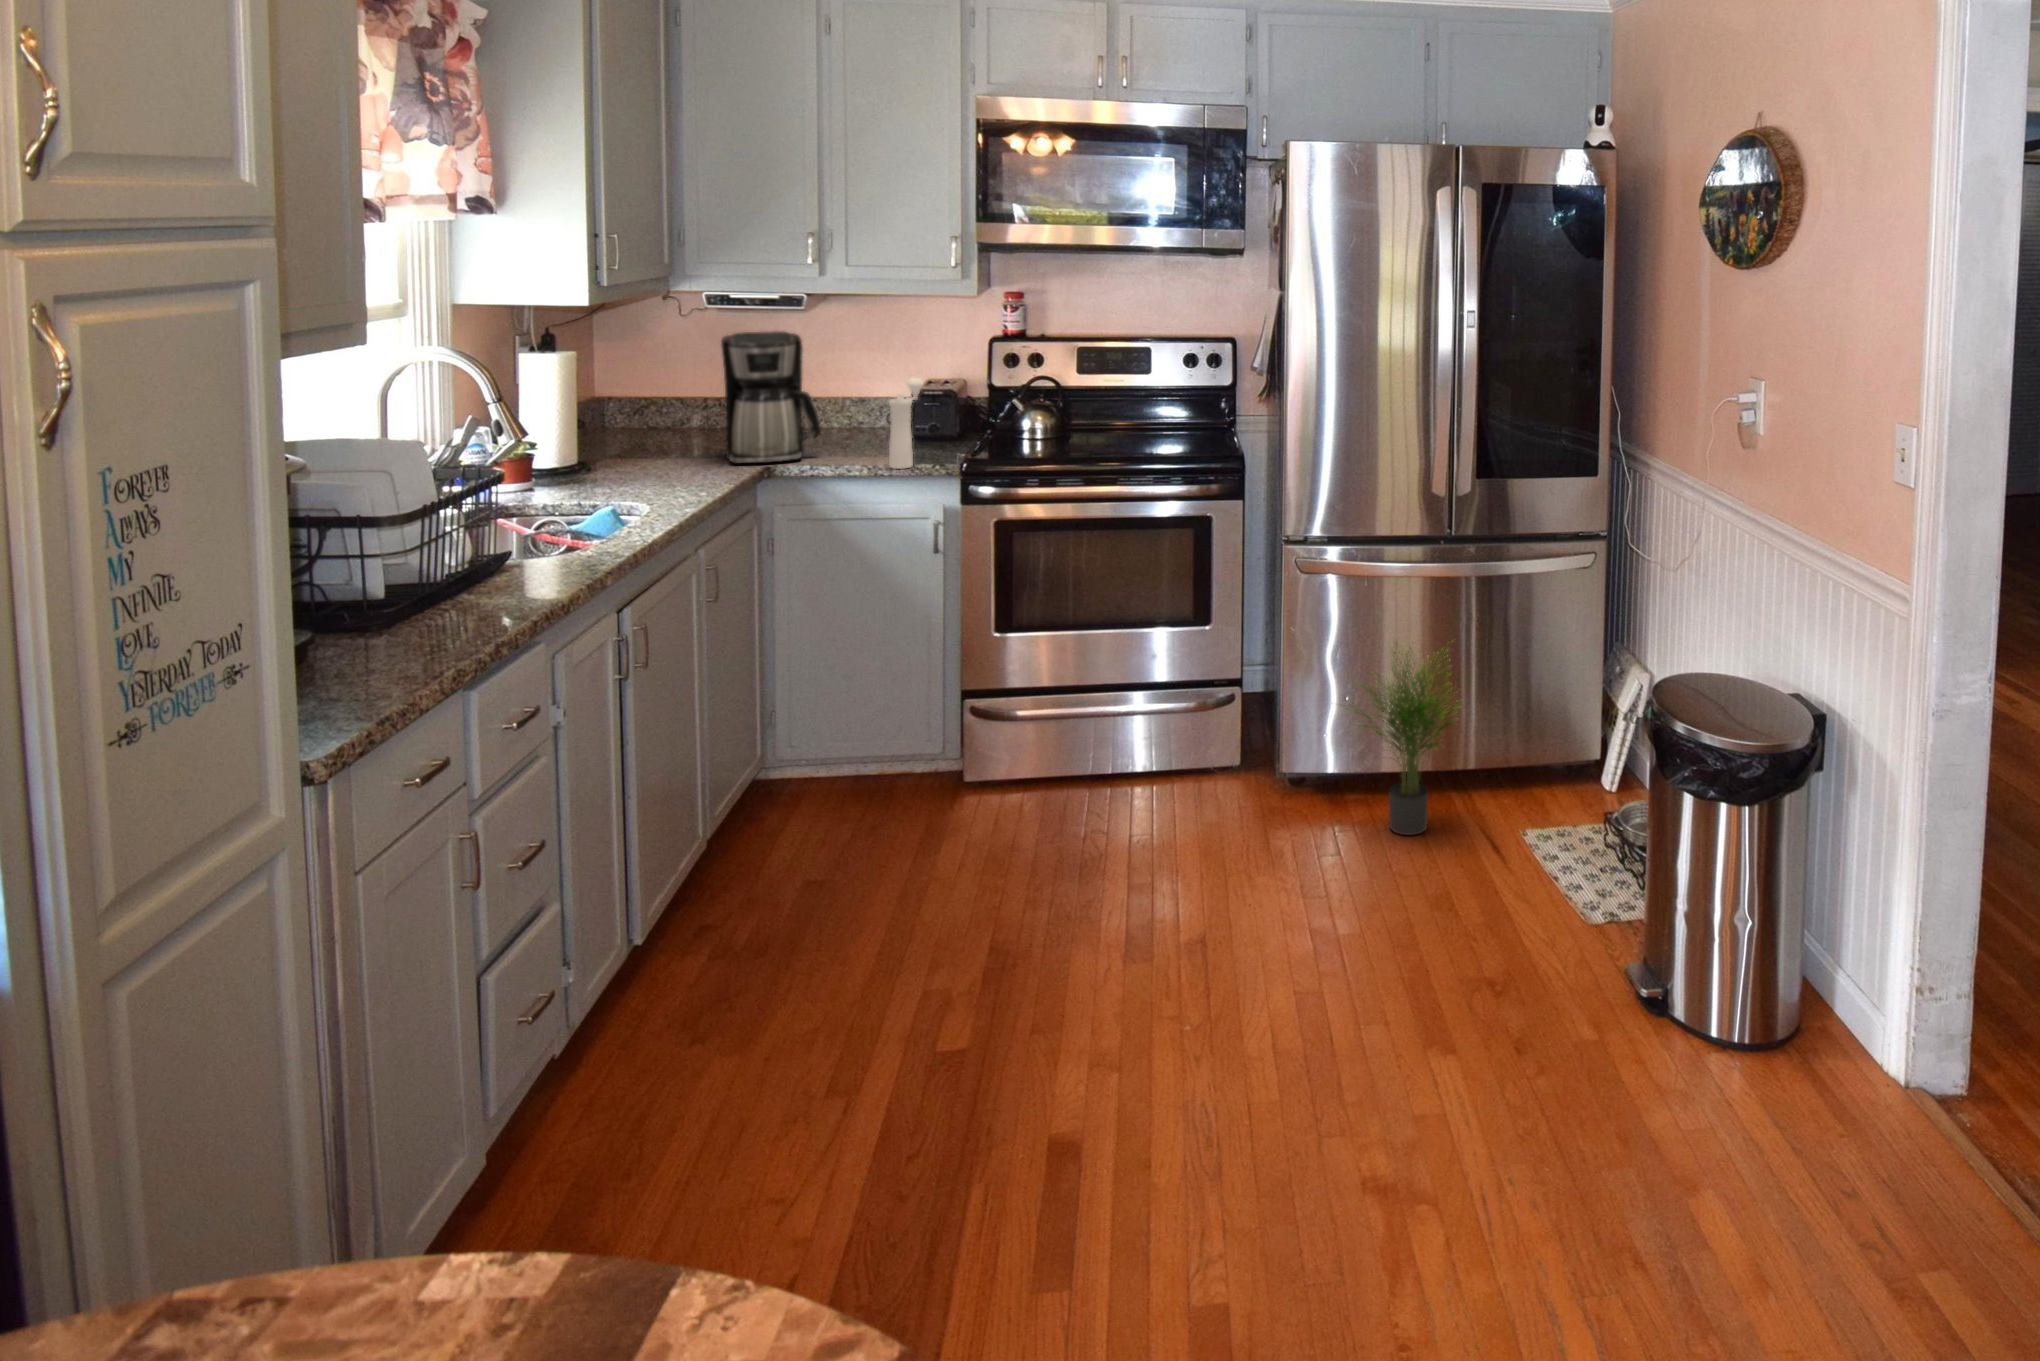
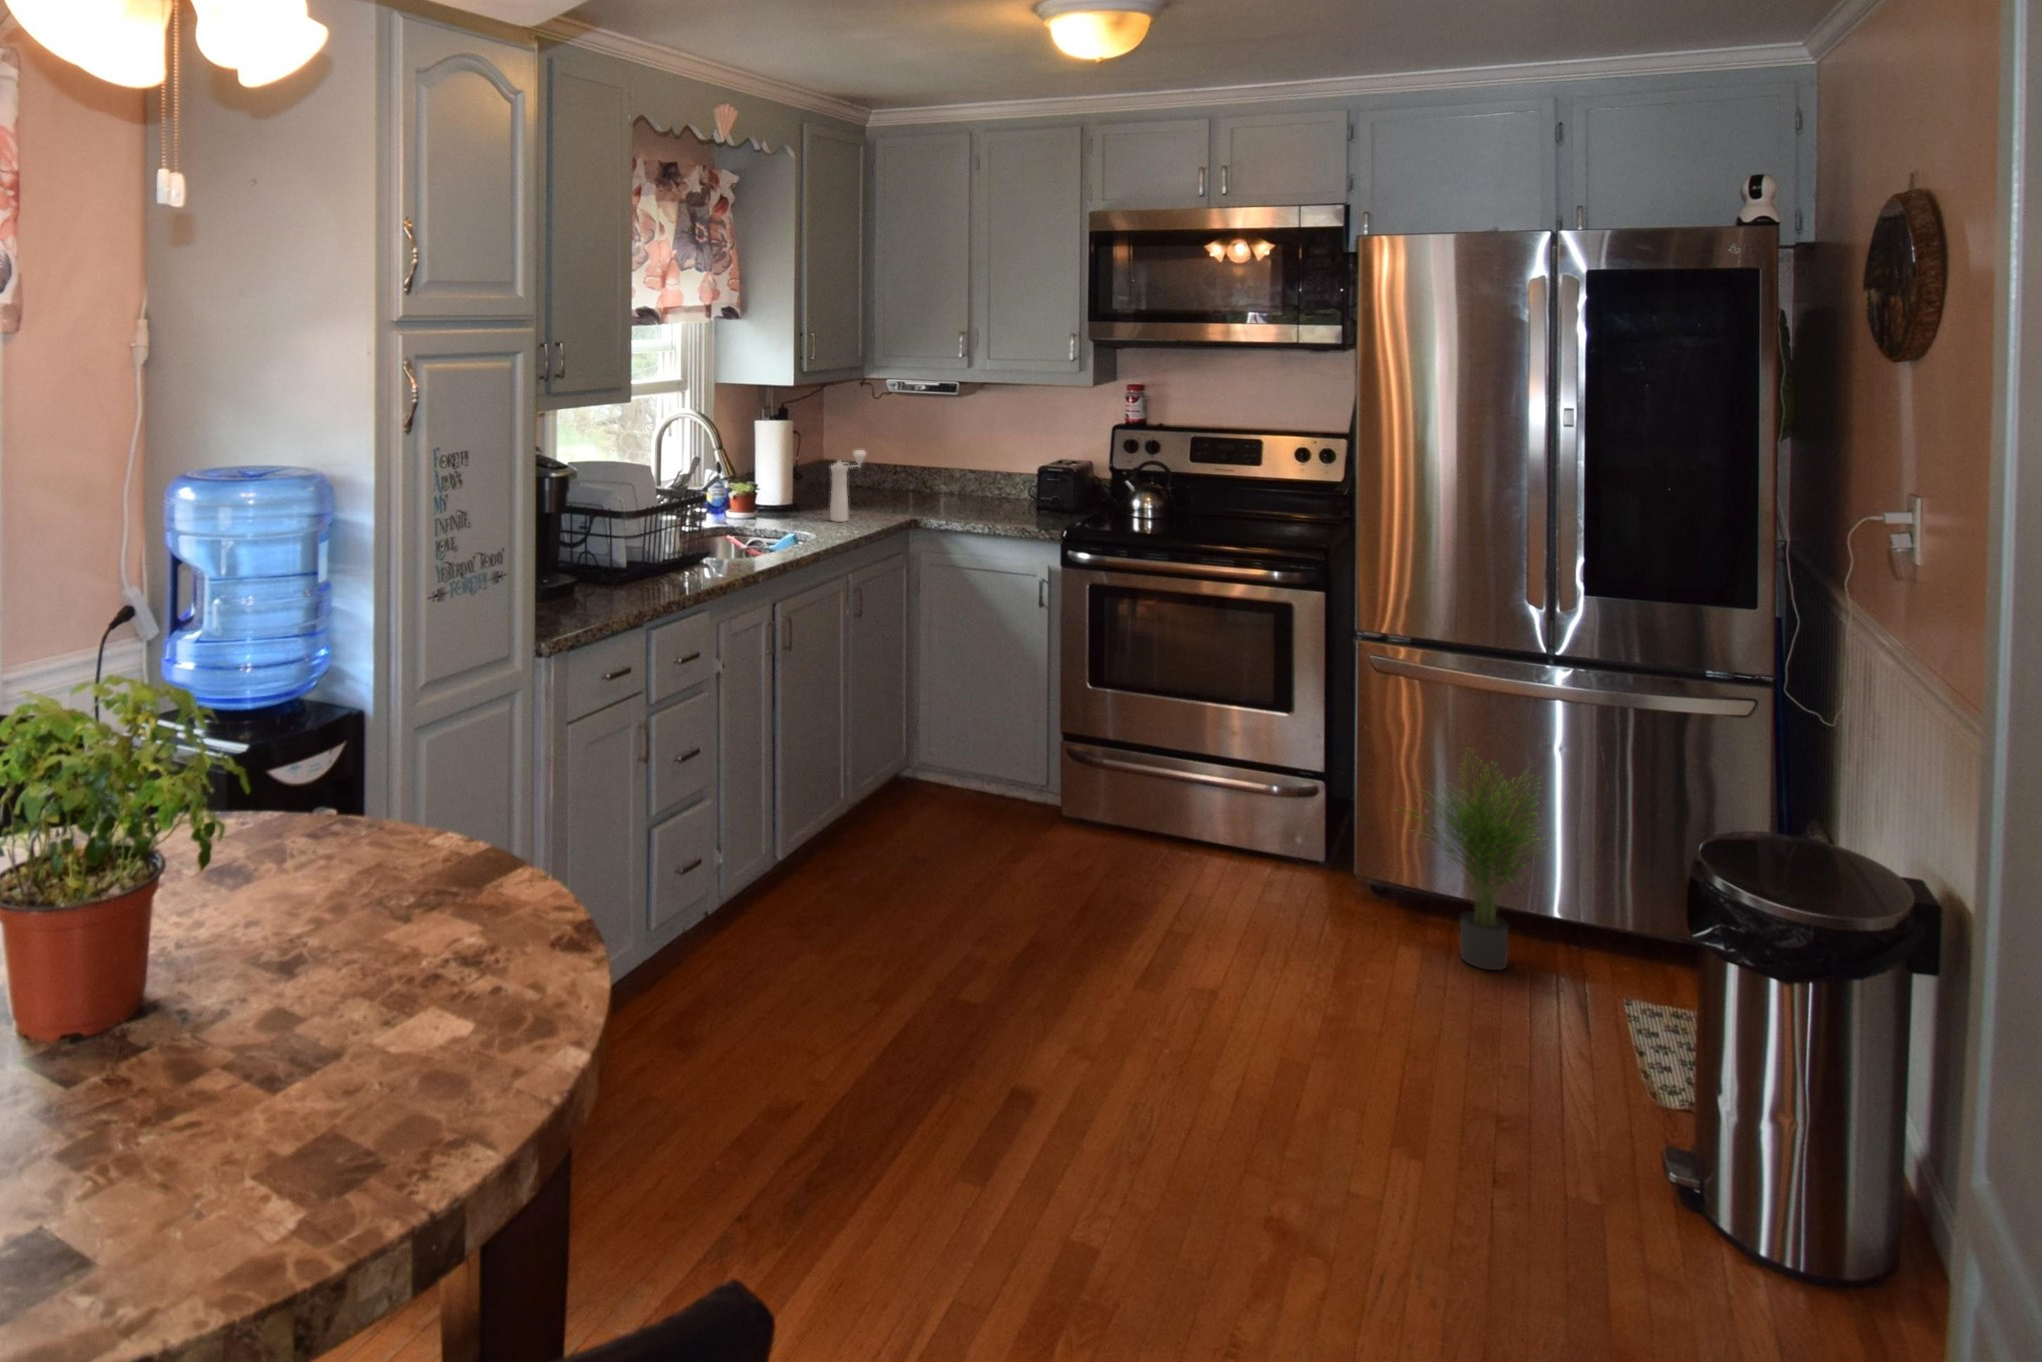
coffee maker: present [721,331,821,464] -> none [890,412,961,517]
pepper mill: present [889,378,924,469] -> present [830,450,866,522]

